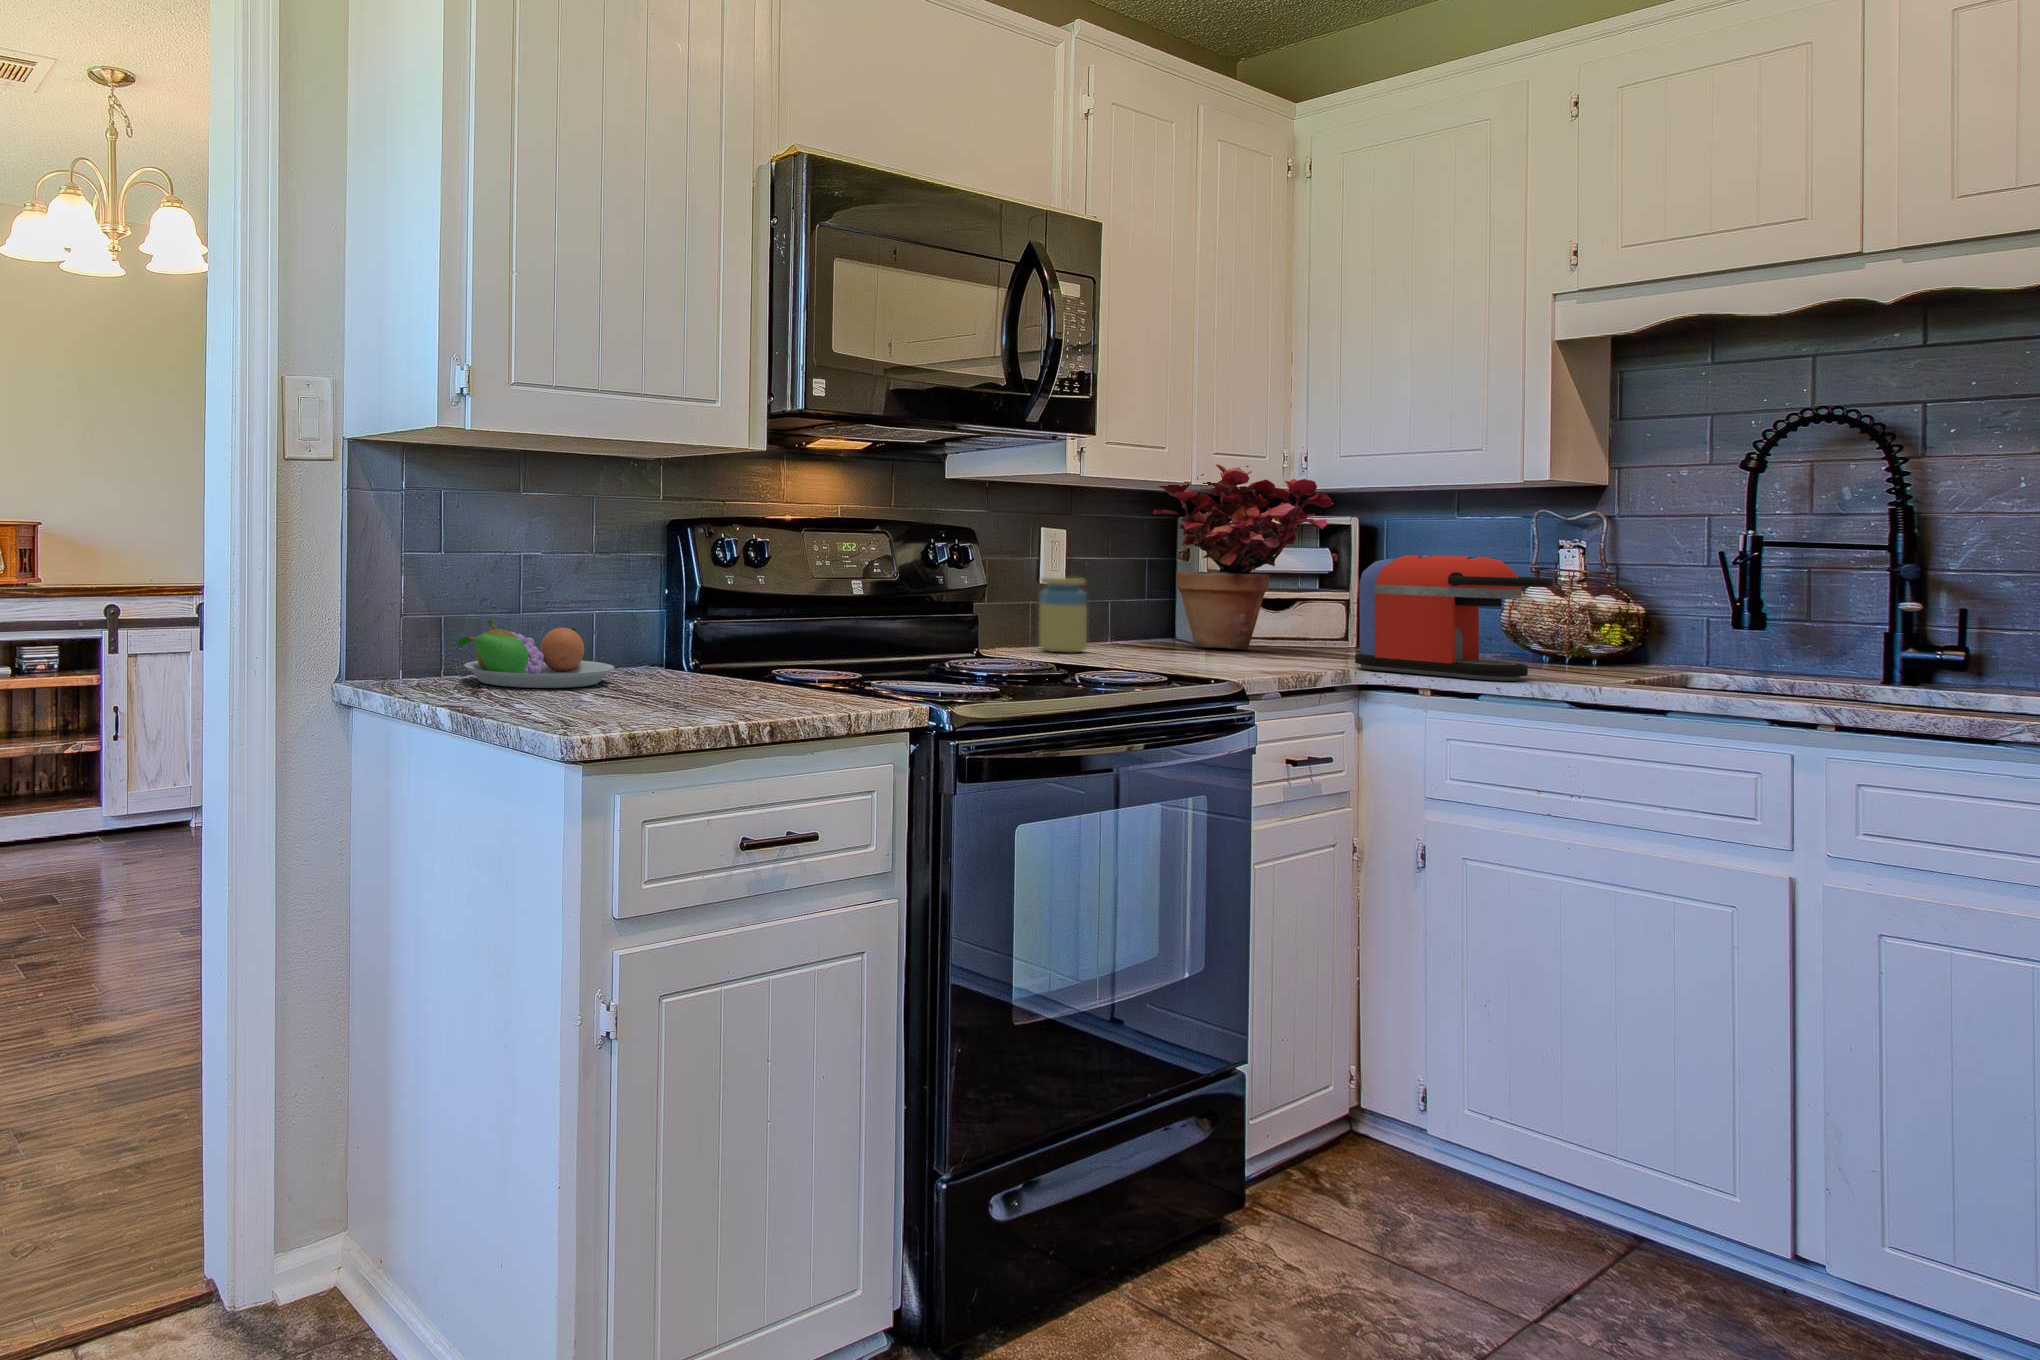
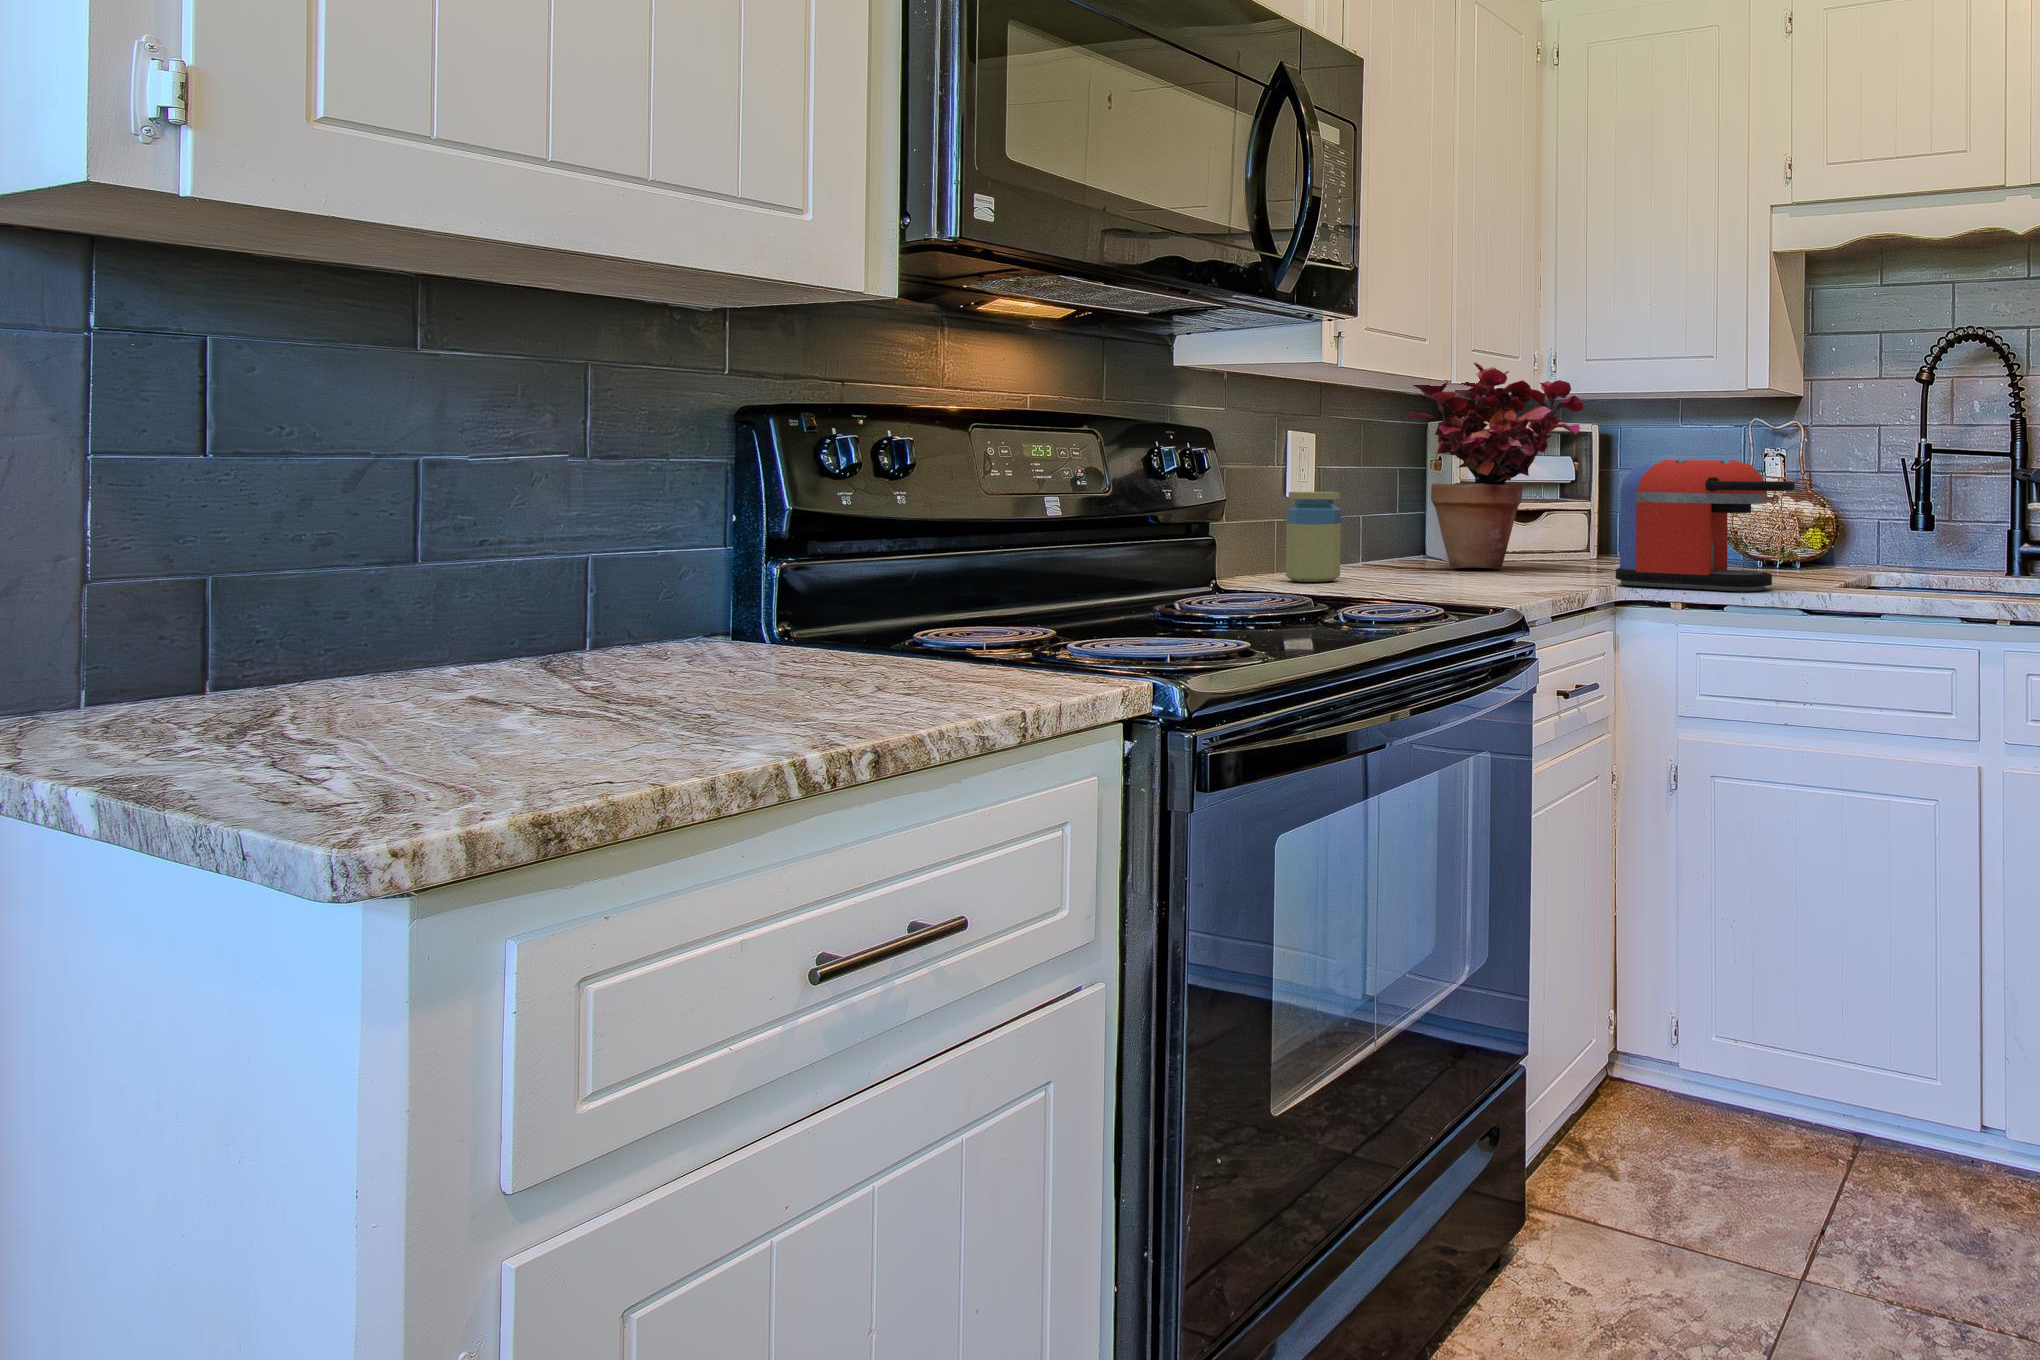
fruit bowl: present [457,619,614,688] -> none [211,579,602,709]

